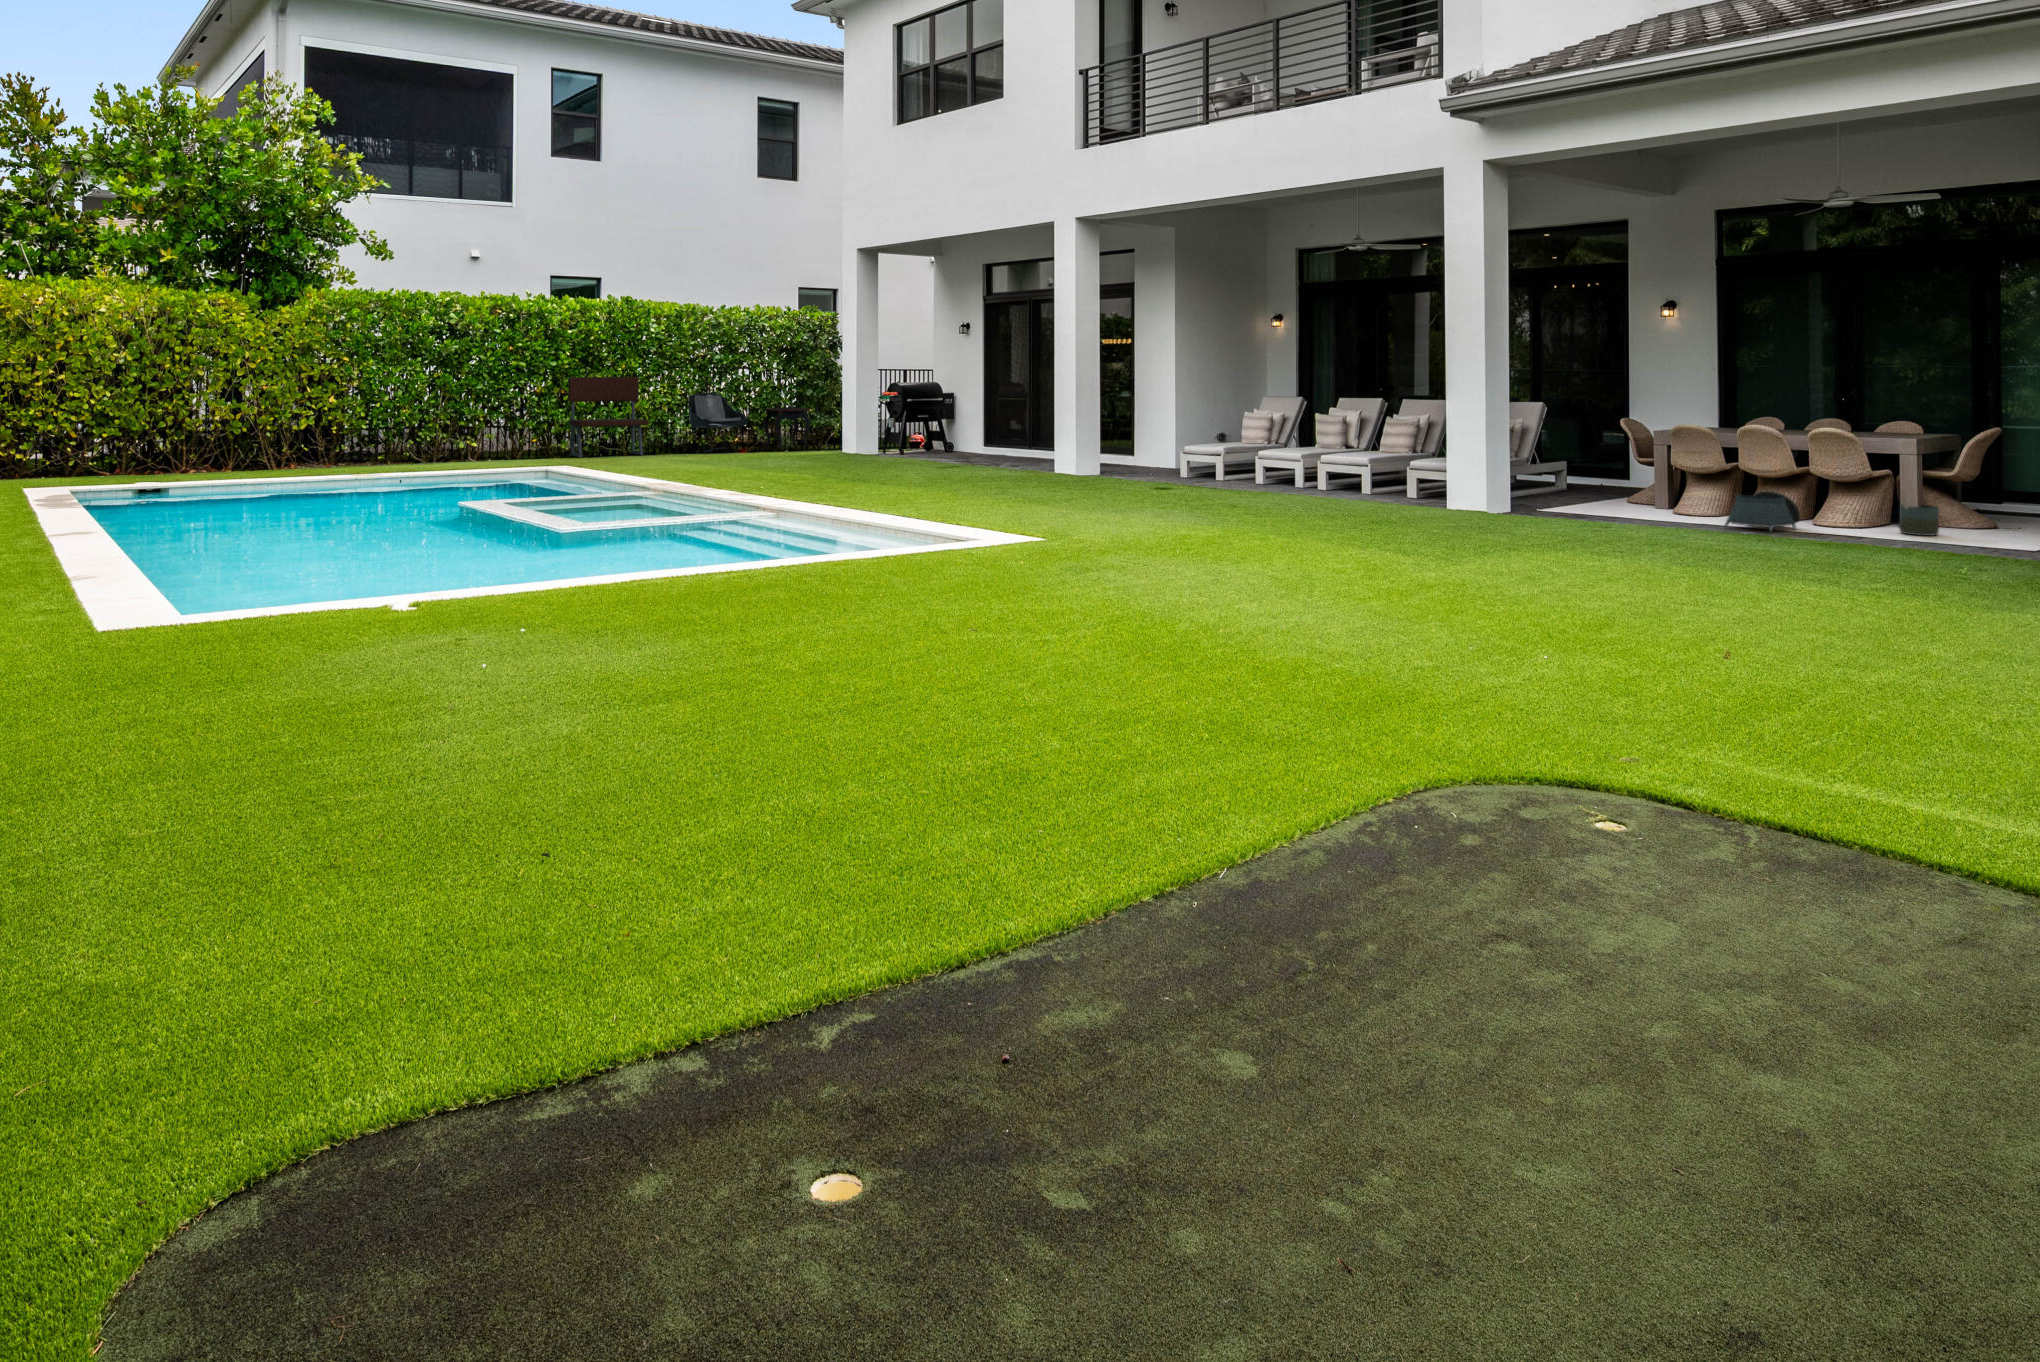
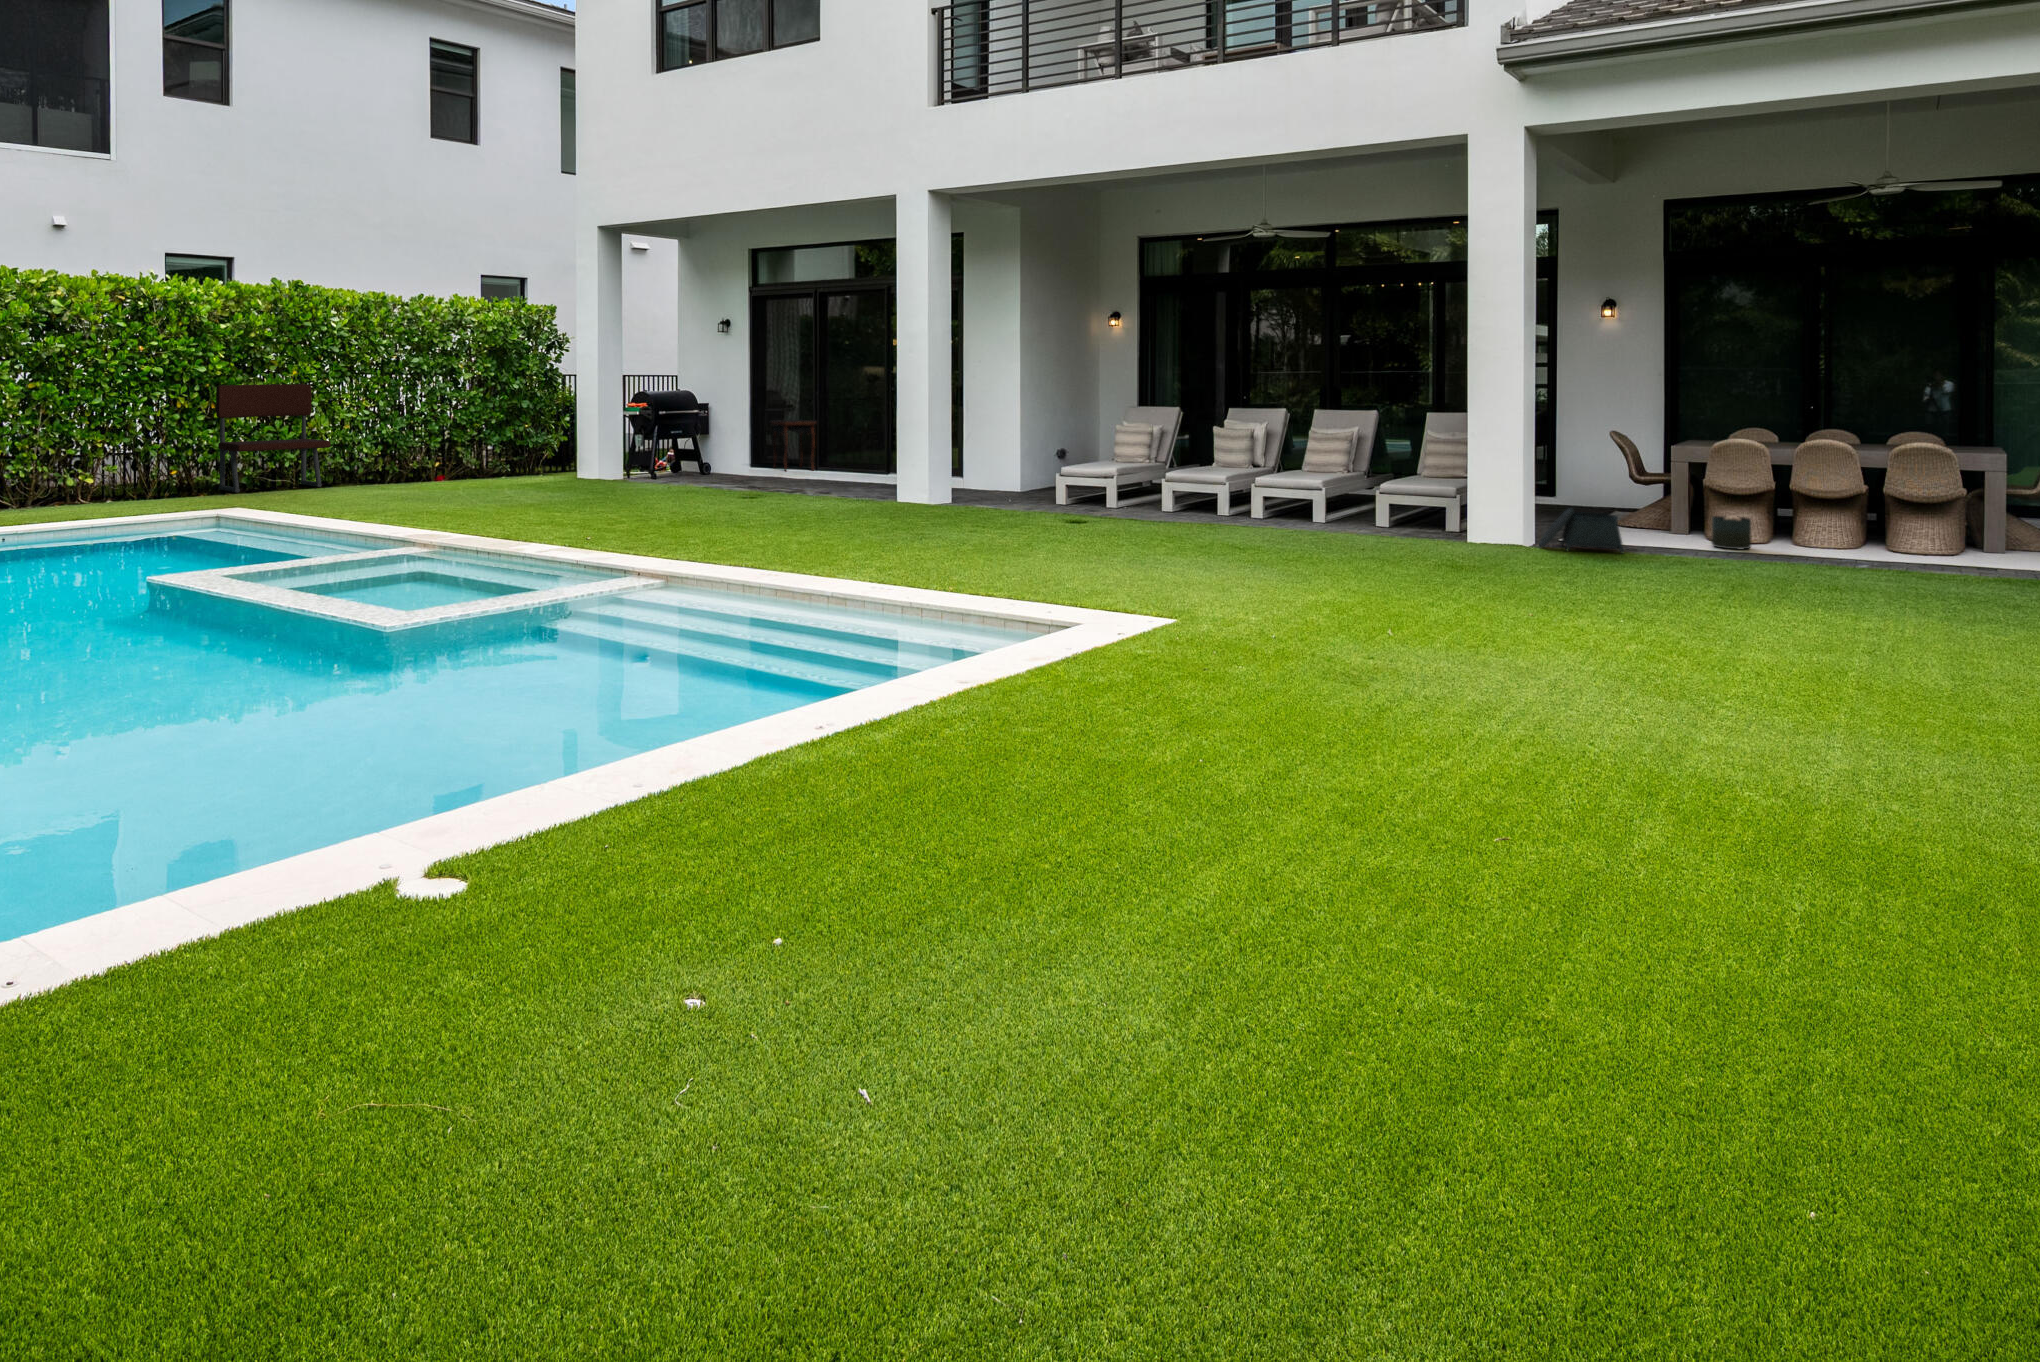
lounge chair: present [685,393,748,453] -> none [370,403,456,482]
side table: present [764,408,810,449] -> present [771,420,816,471]
basket: present [1725,491,1800,532] -> present [1539,508,1624,554]
planter: present [1899,505,1939,536] -> present [1711,516,1751,549]

